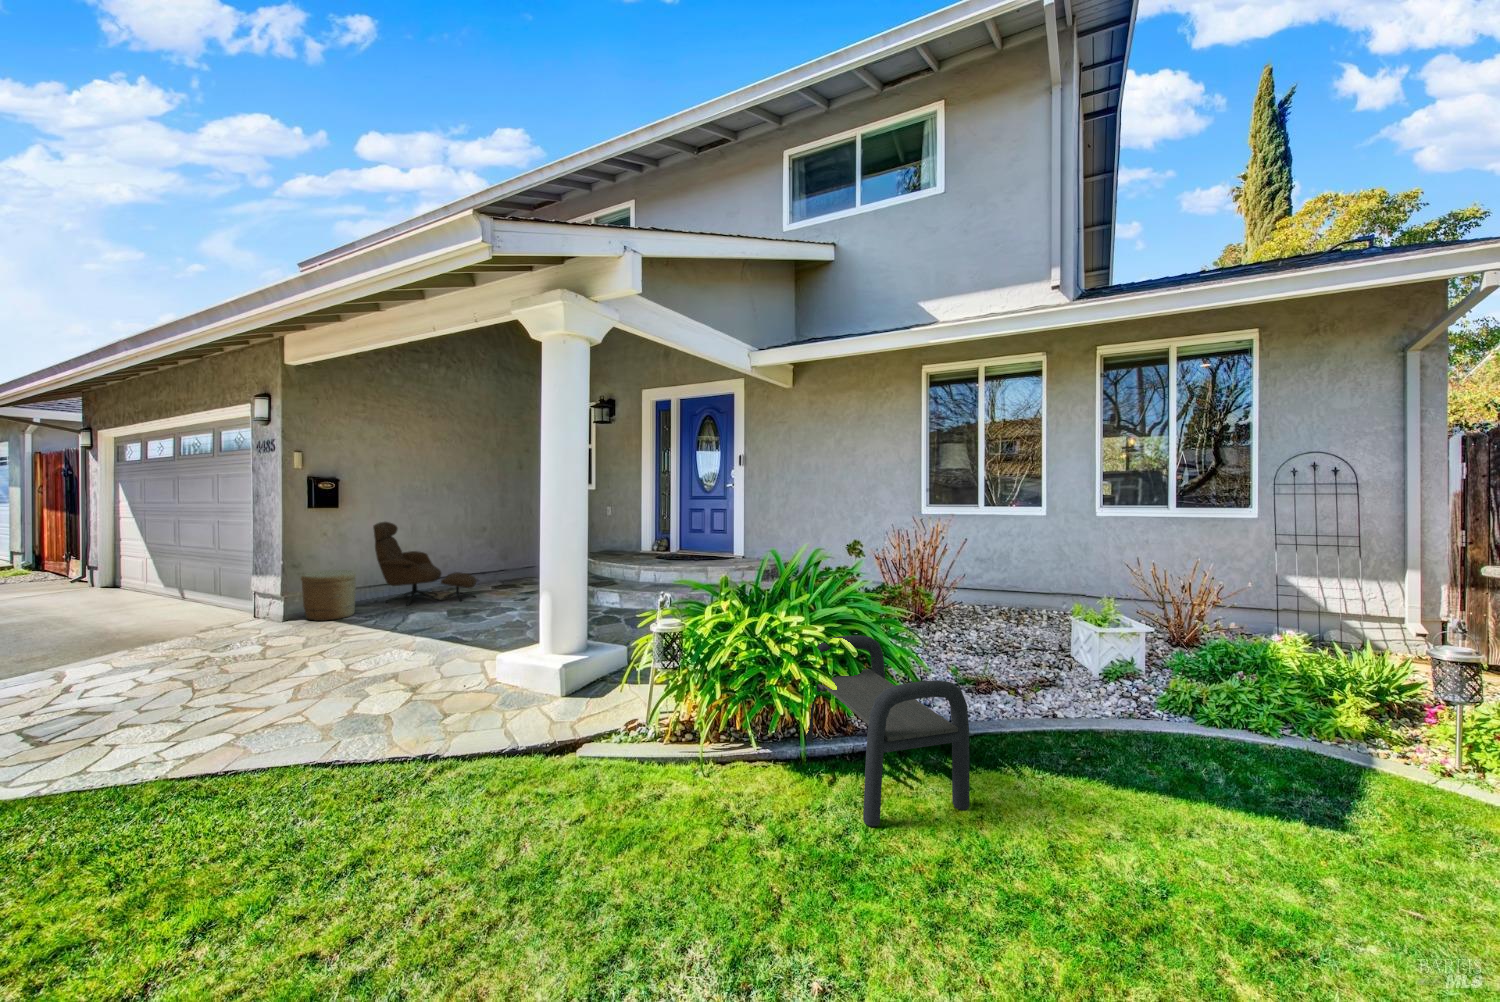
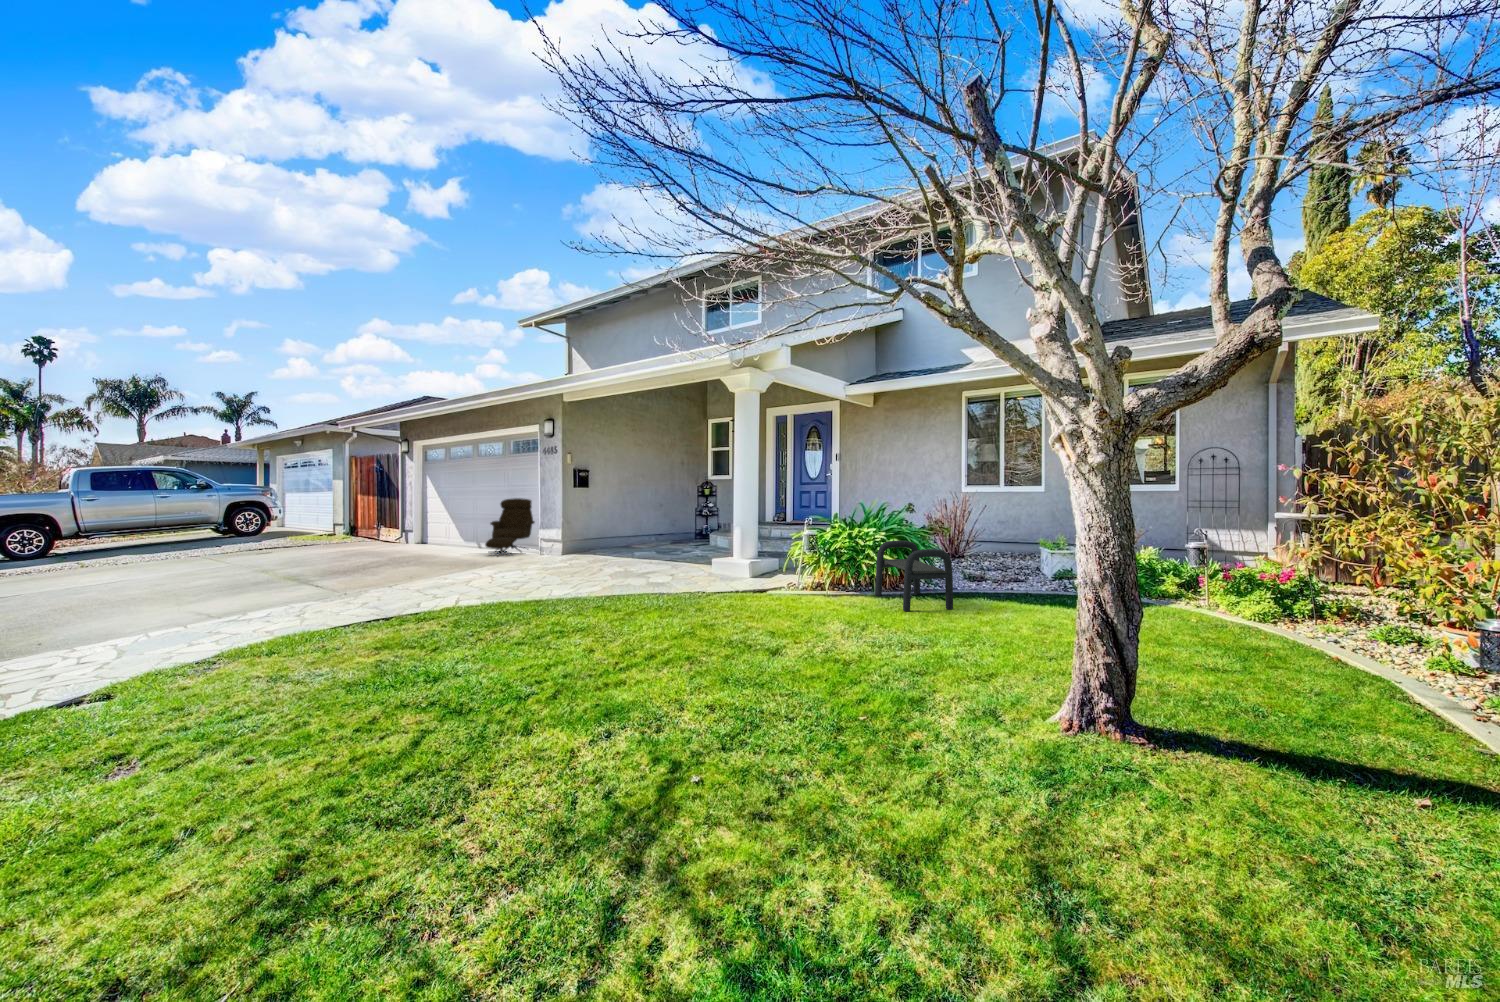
lounge chair: present [373,522,477,606] -> present [485,498,535,555]
basket: present [301,570,356,621] -> none [571,526,600,555]

